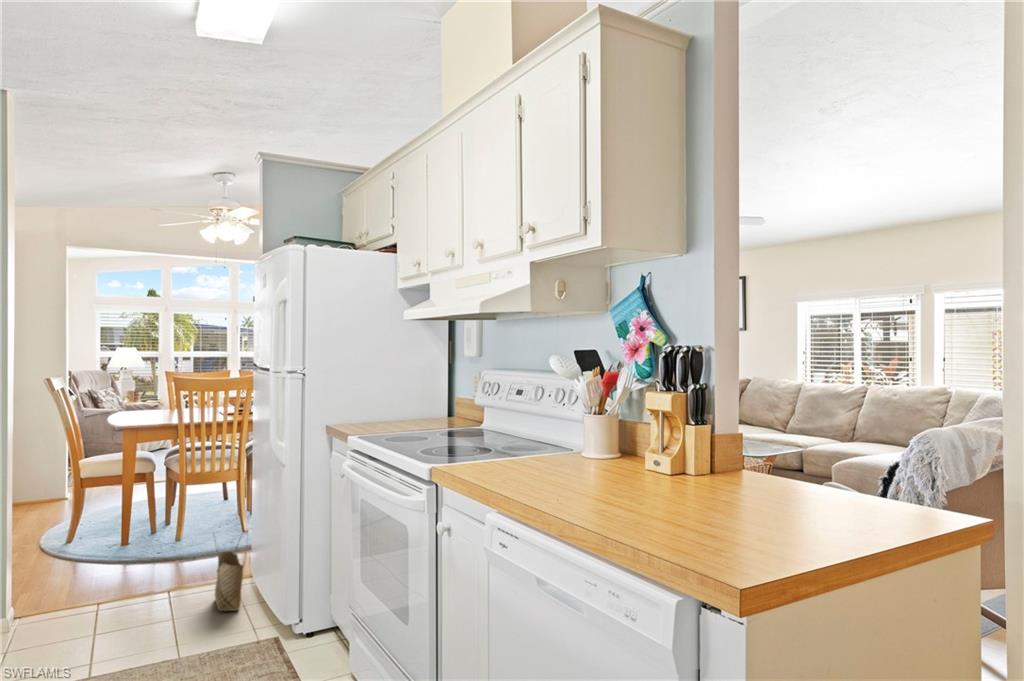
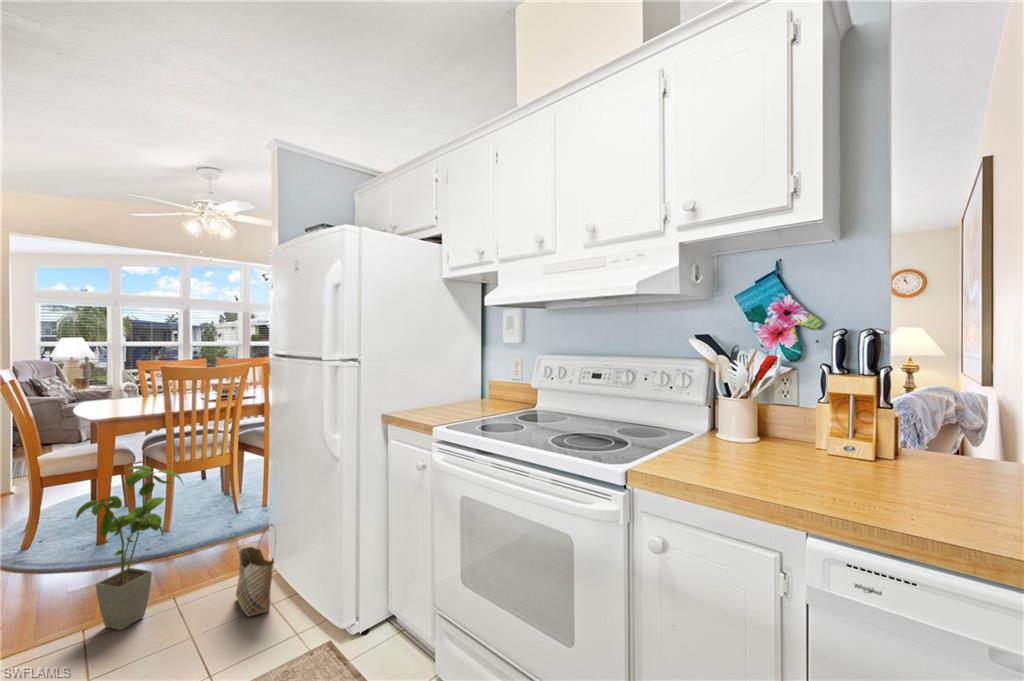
house plant: none [92,464,174,607] -> present [76,465,183,630]

